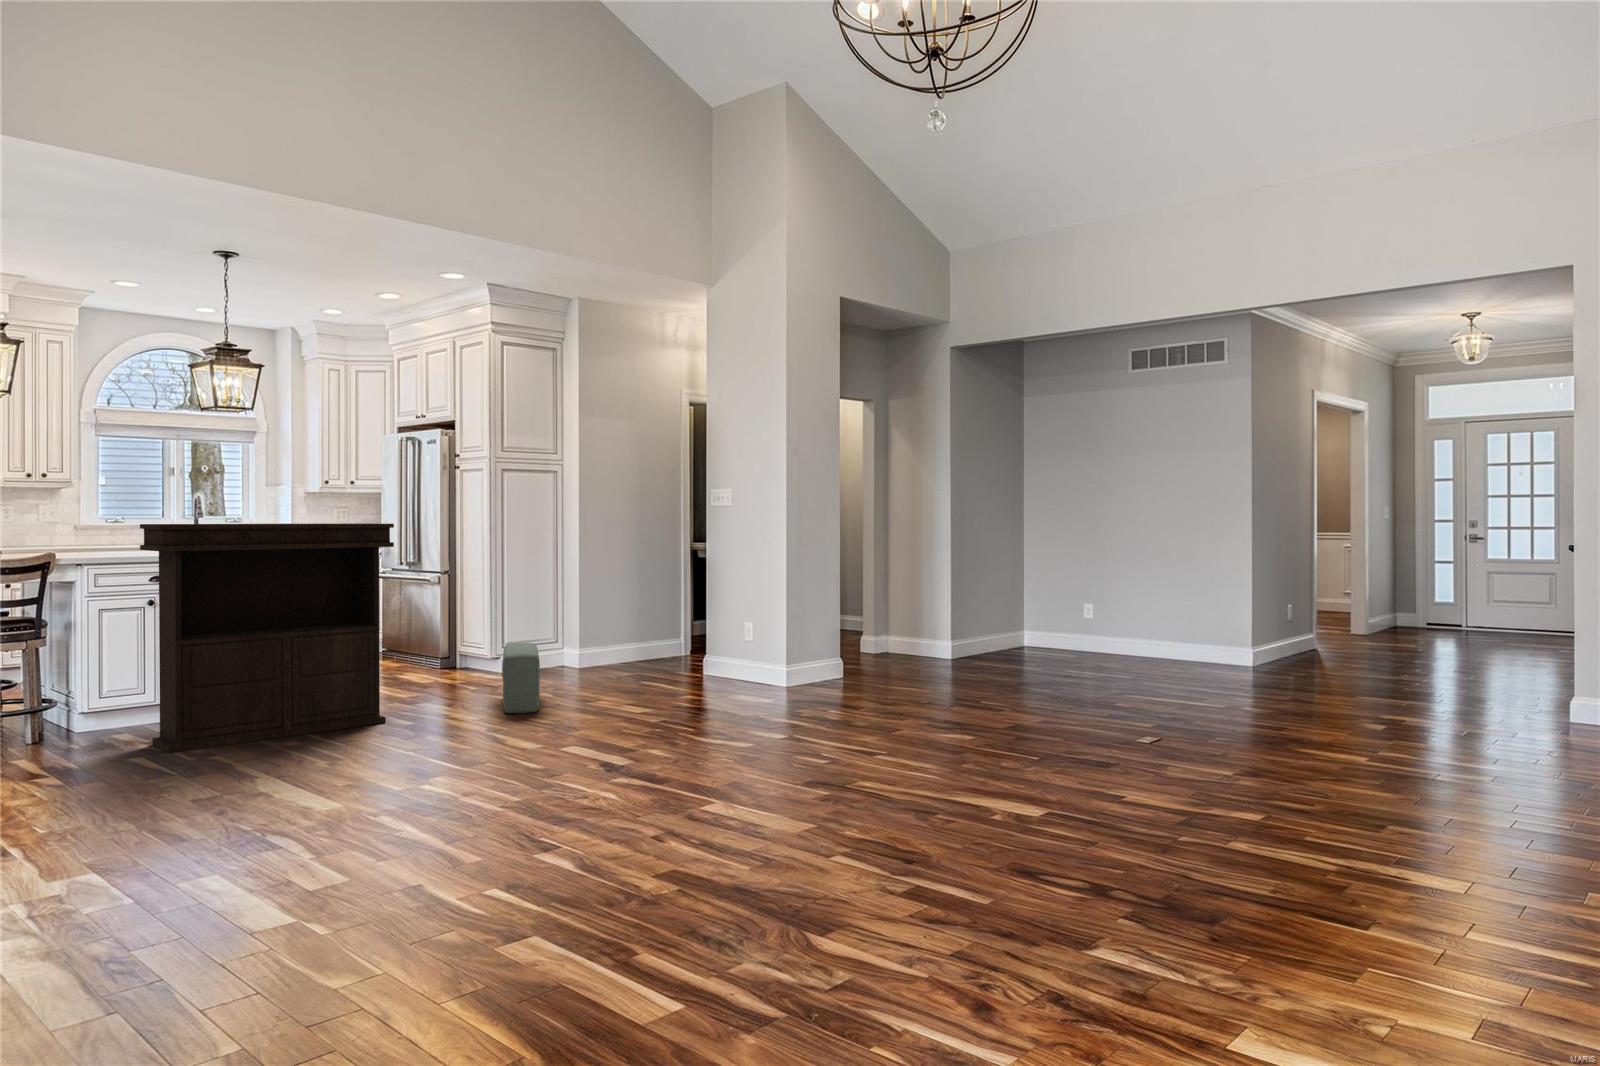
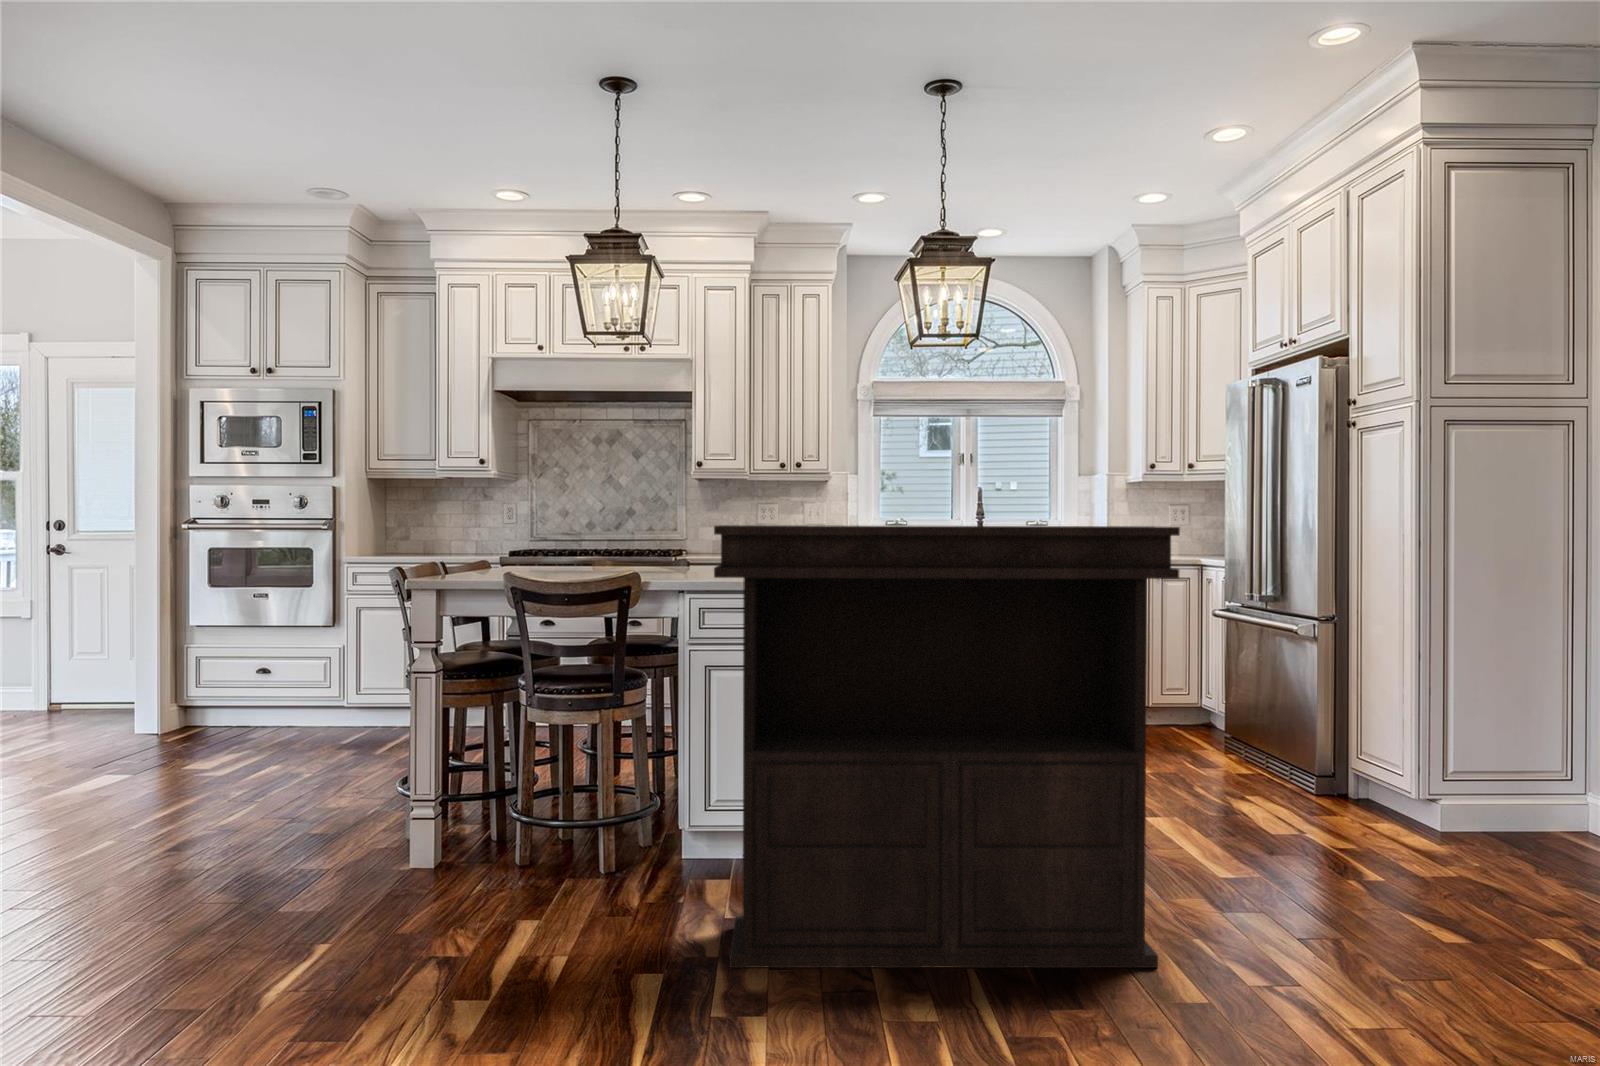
pouf: present [502,643,540,713] -> none [1448,806,1554,1023]

